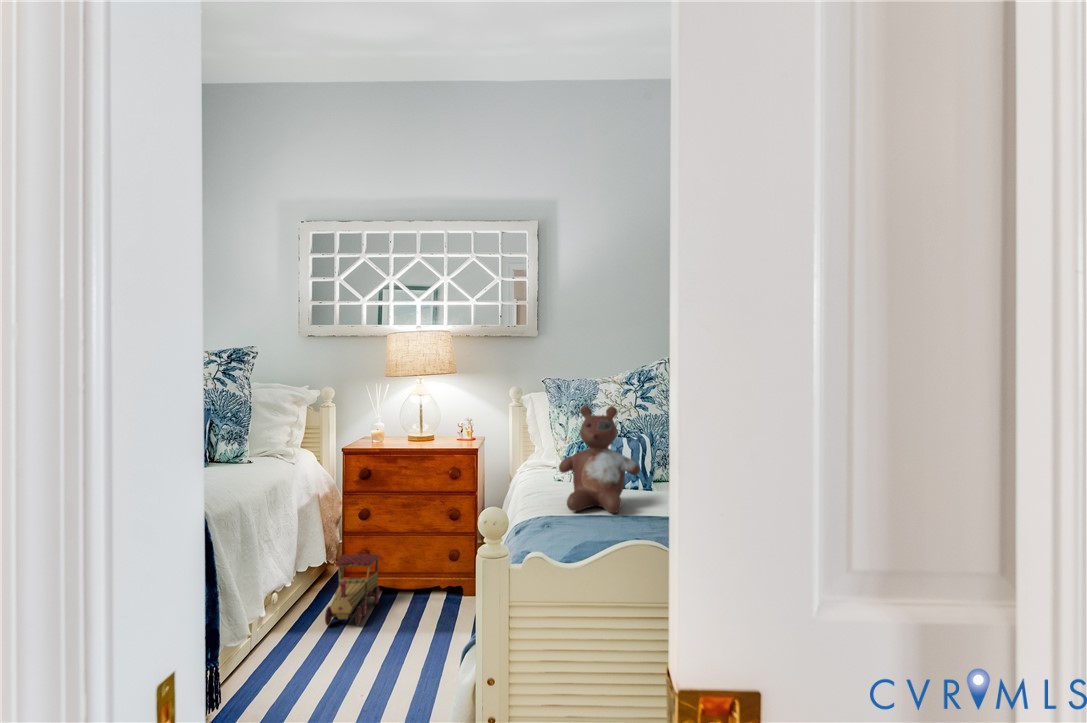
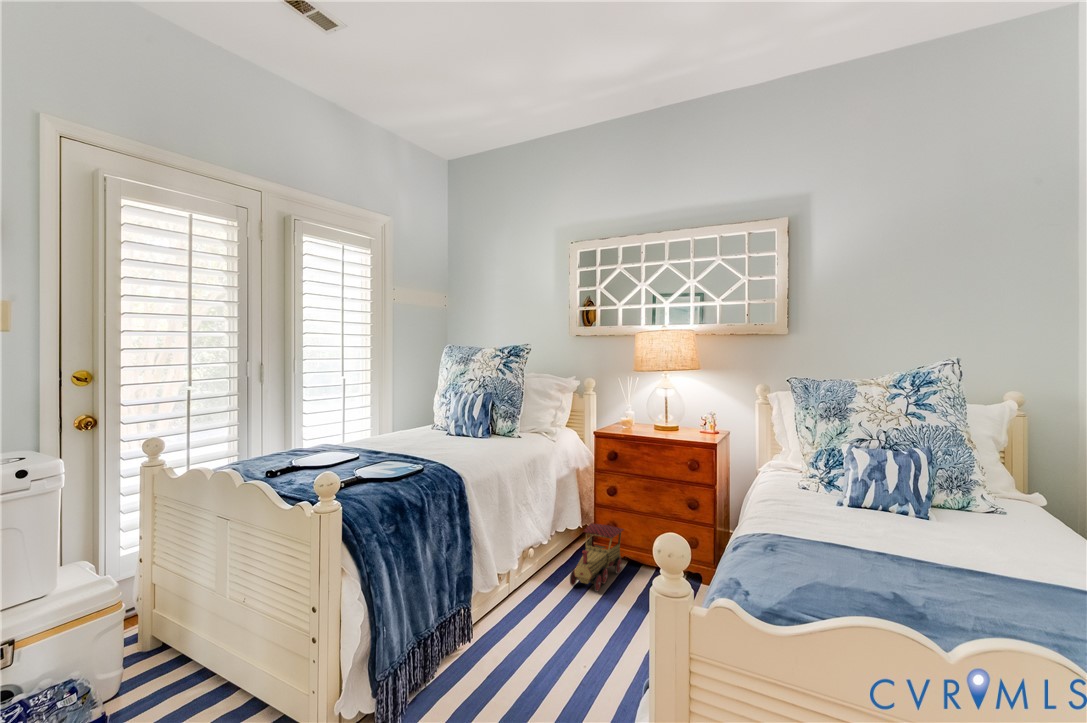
stuffed bear: present [559,406,640,513] -> none [796,412,913,551]

